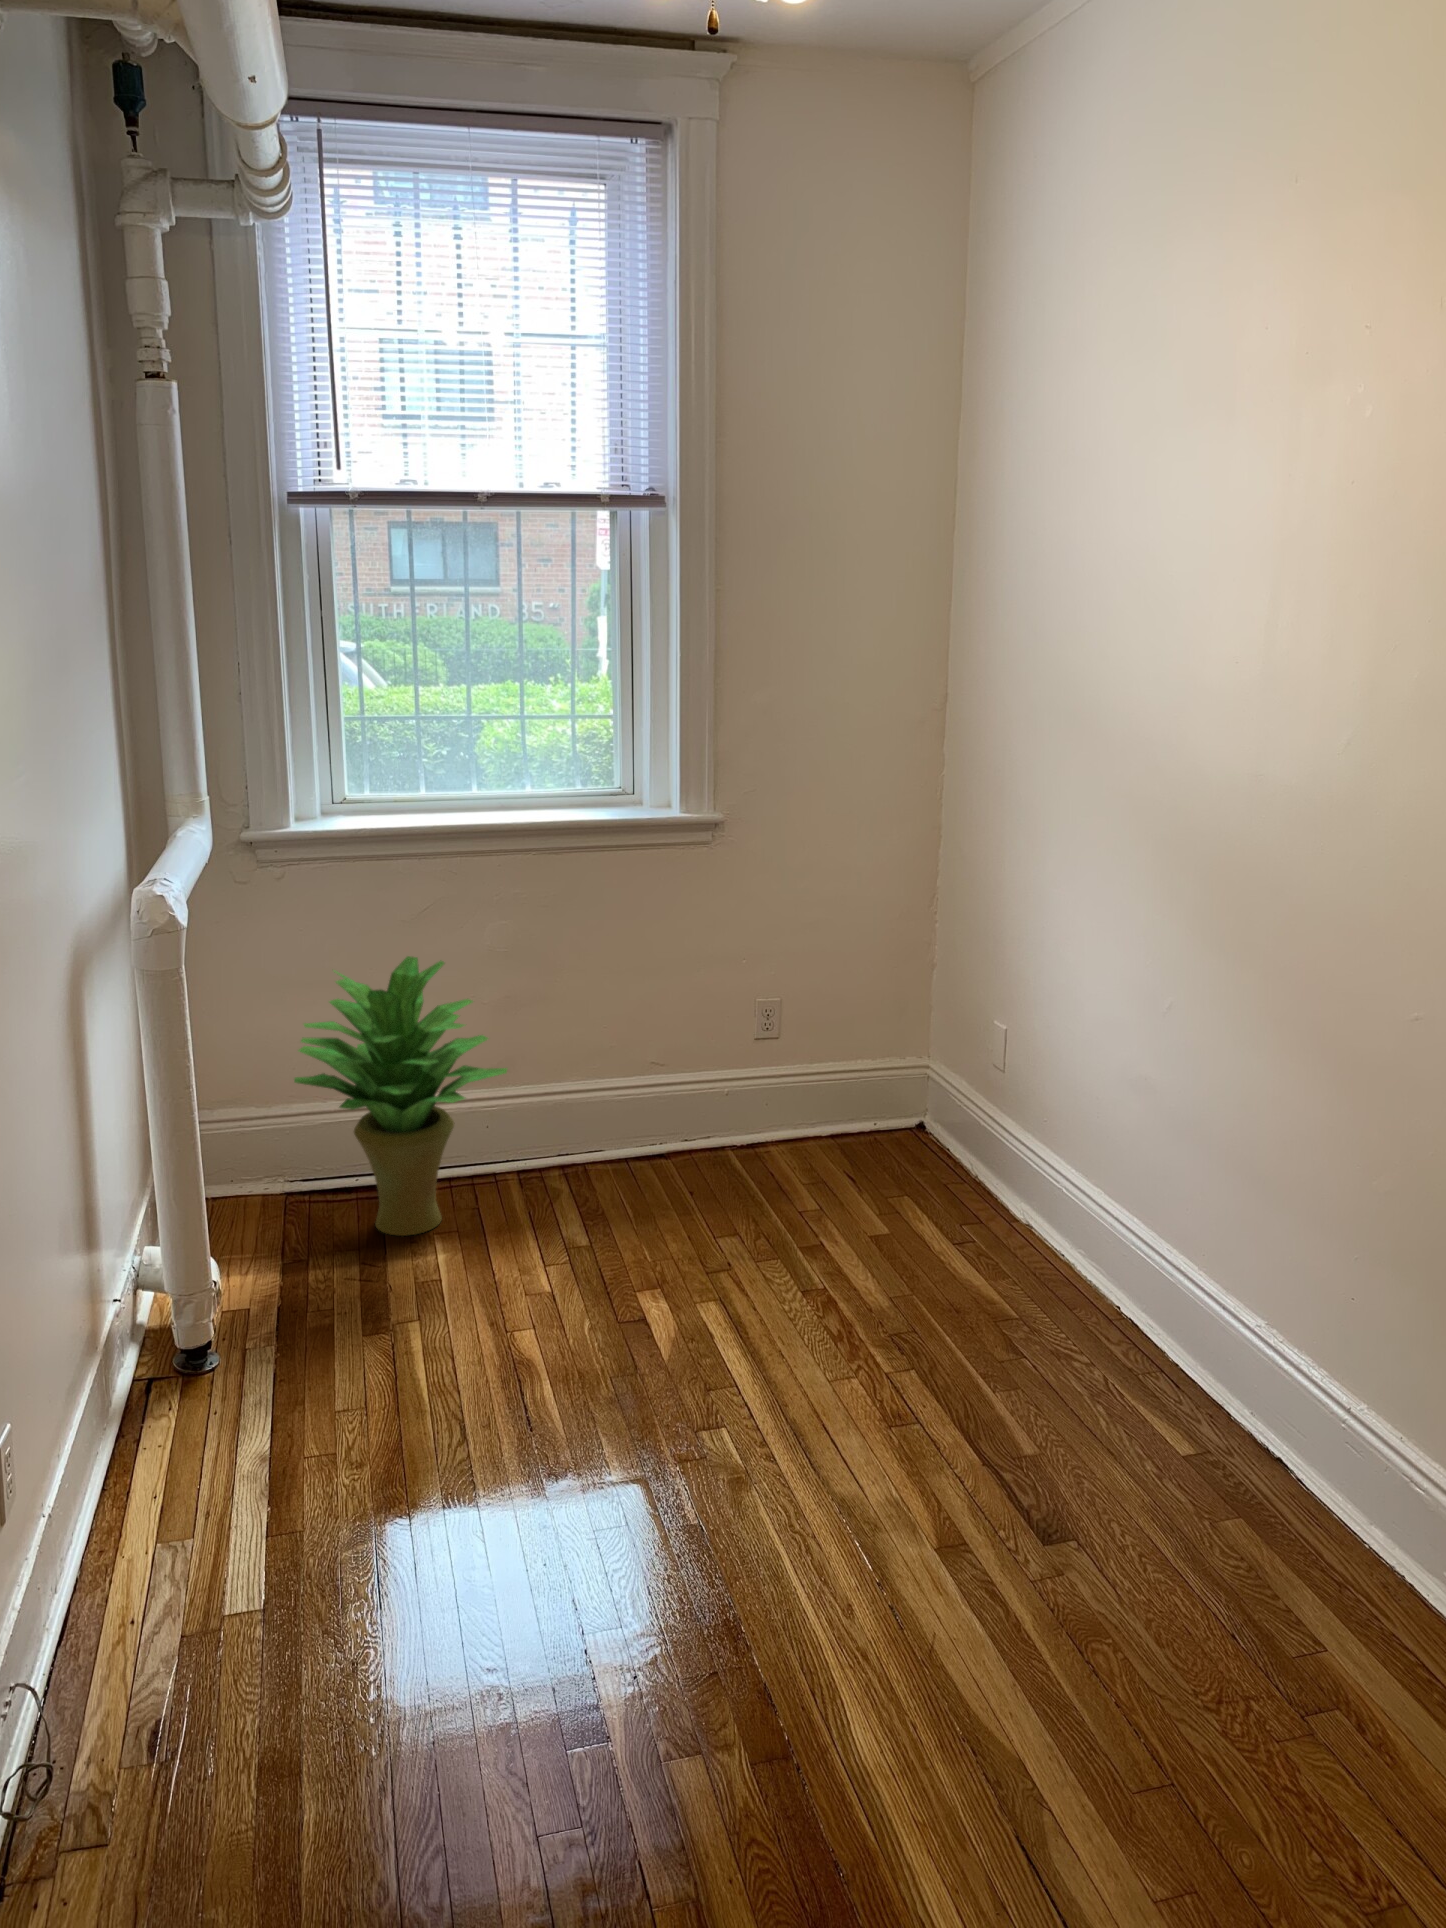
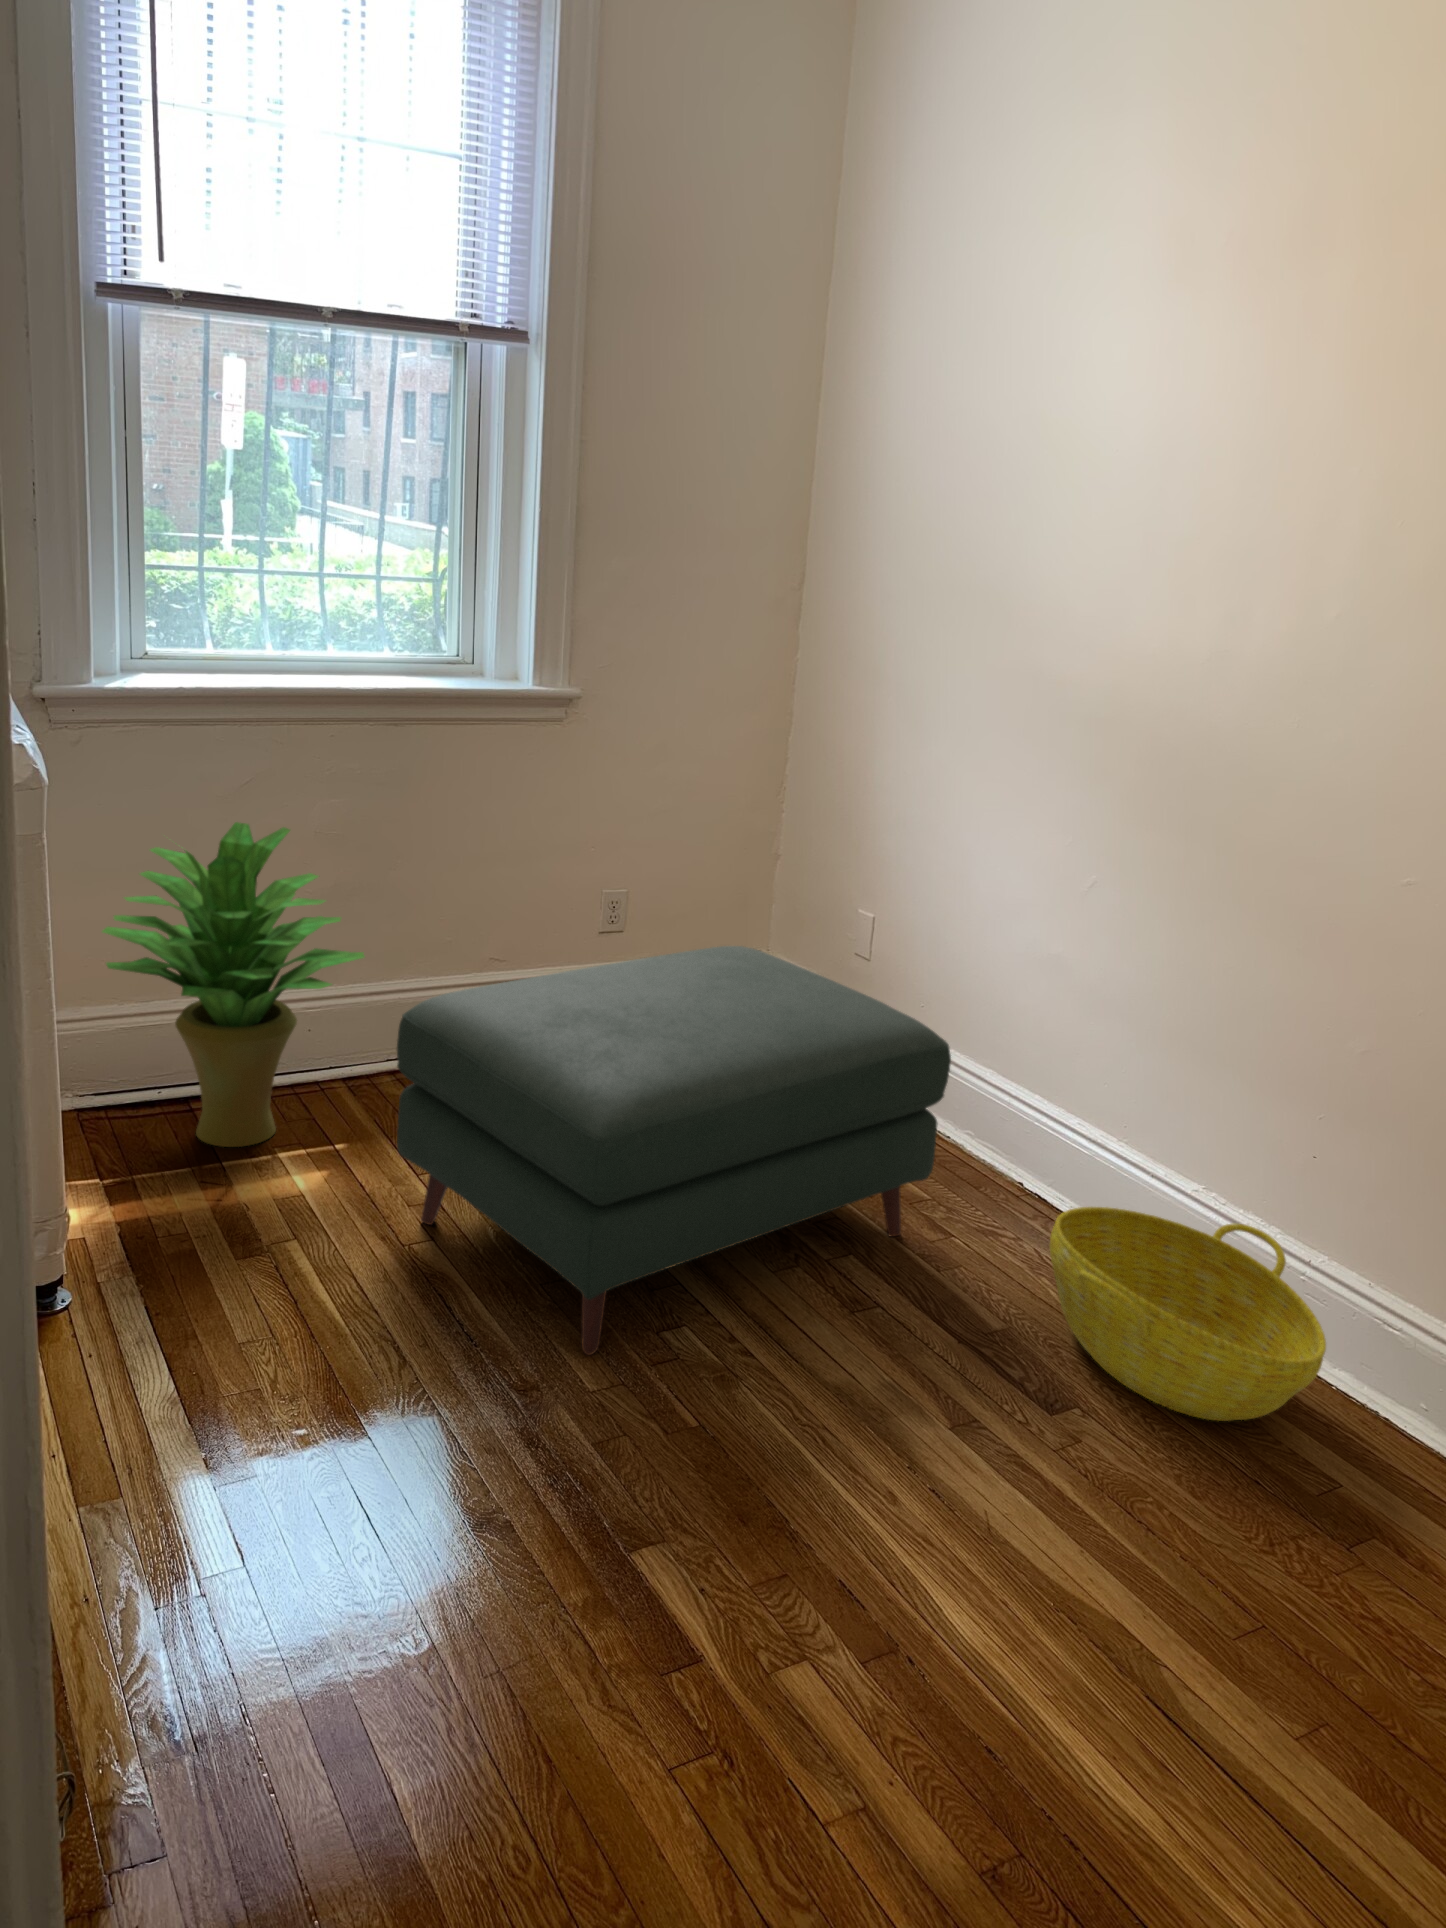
ottoman: none [499,1064,1001,1446] -> present [397,946,951,1355]
basket: none [1079,1336,1329,1571] -> present [1049,1207,1326,1421]

